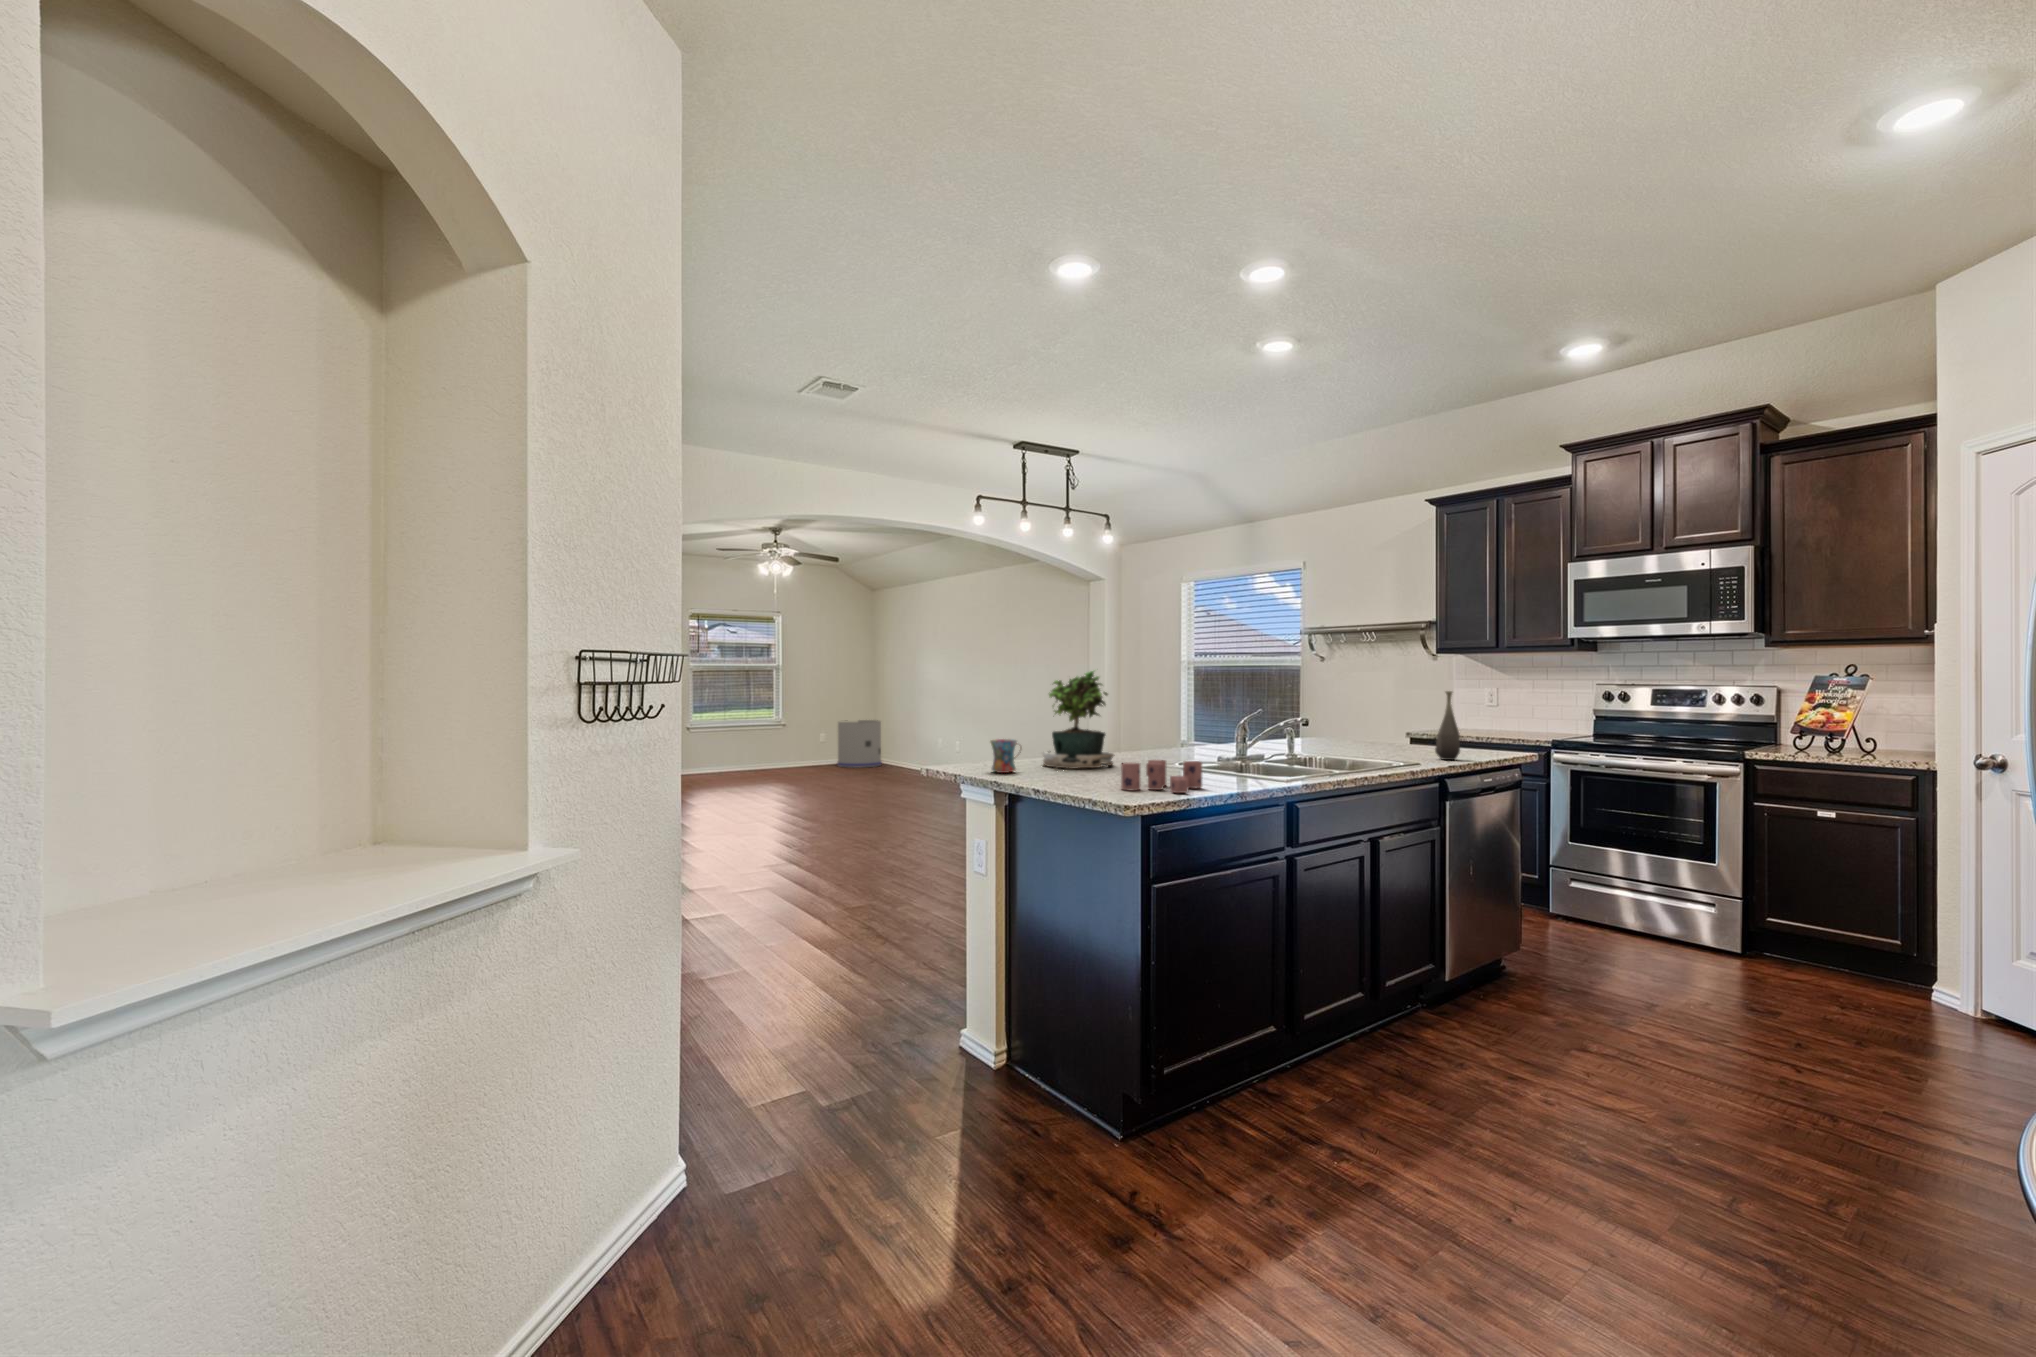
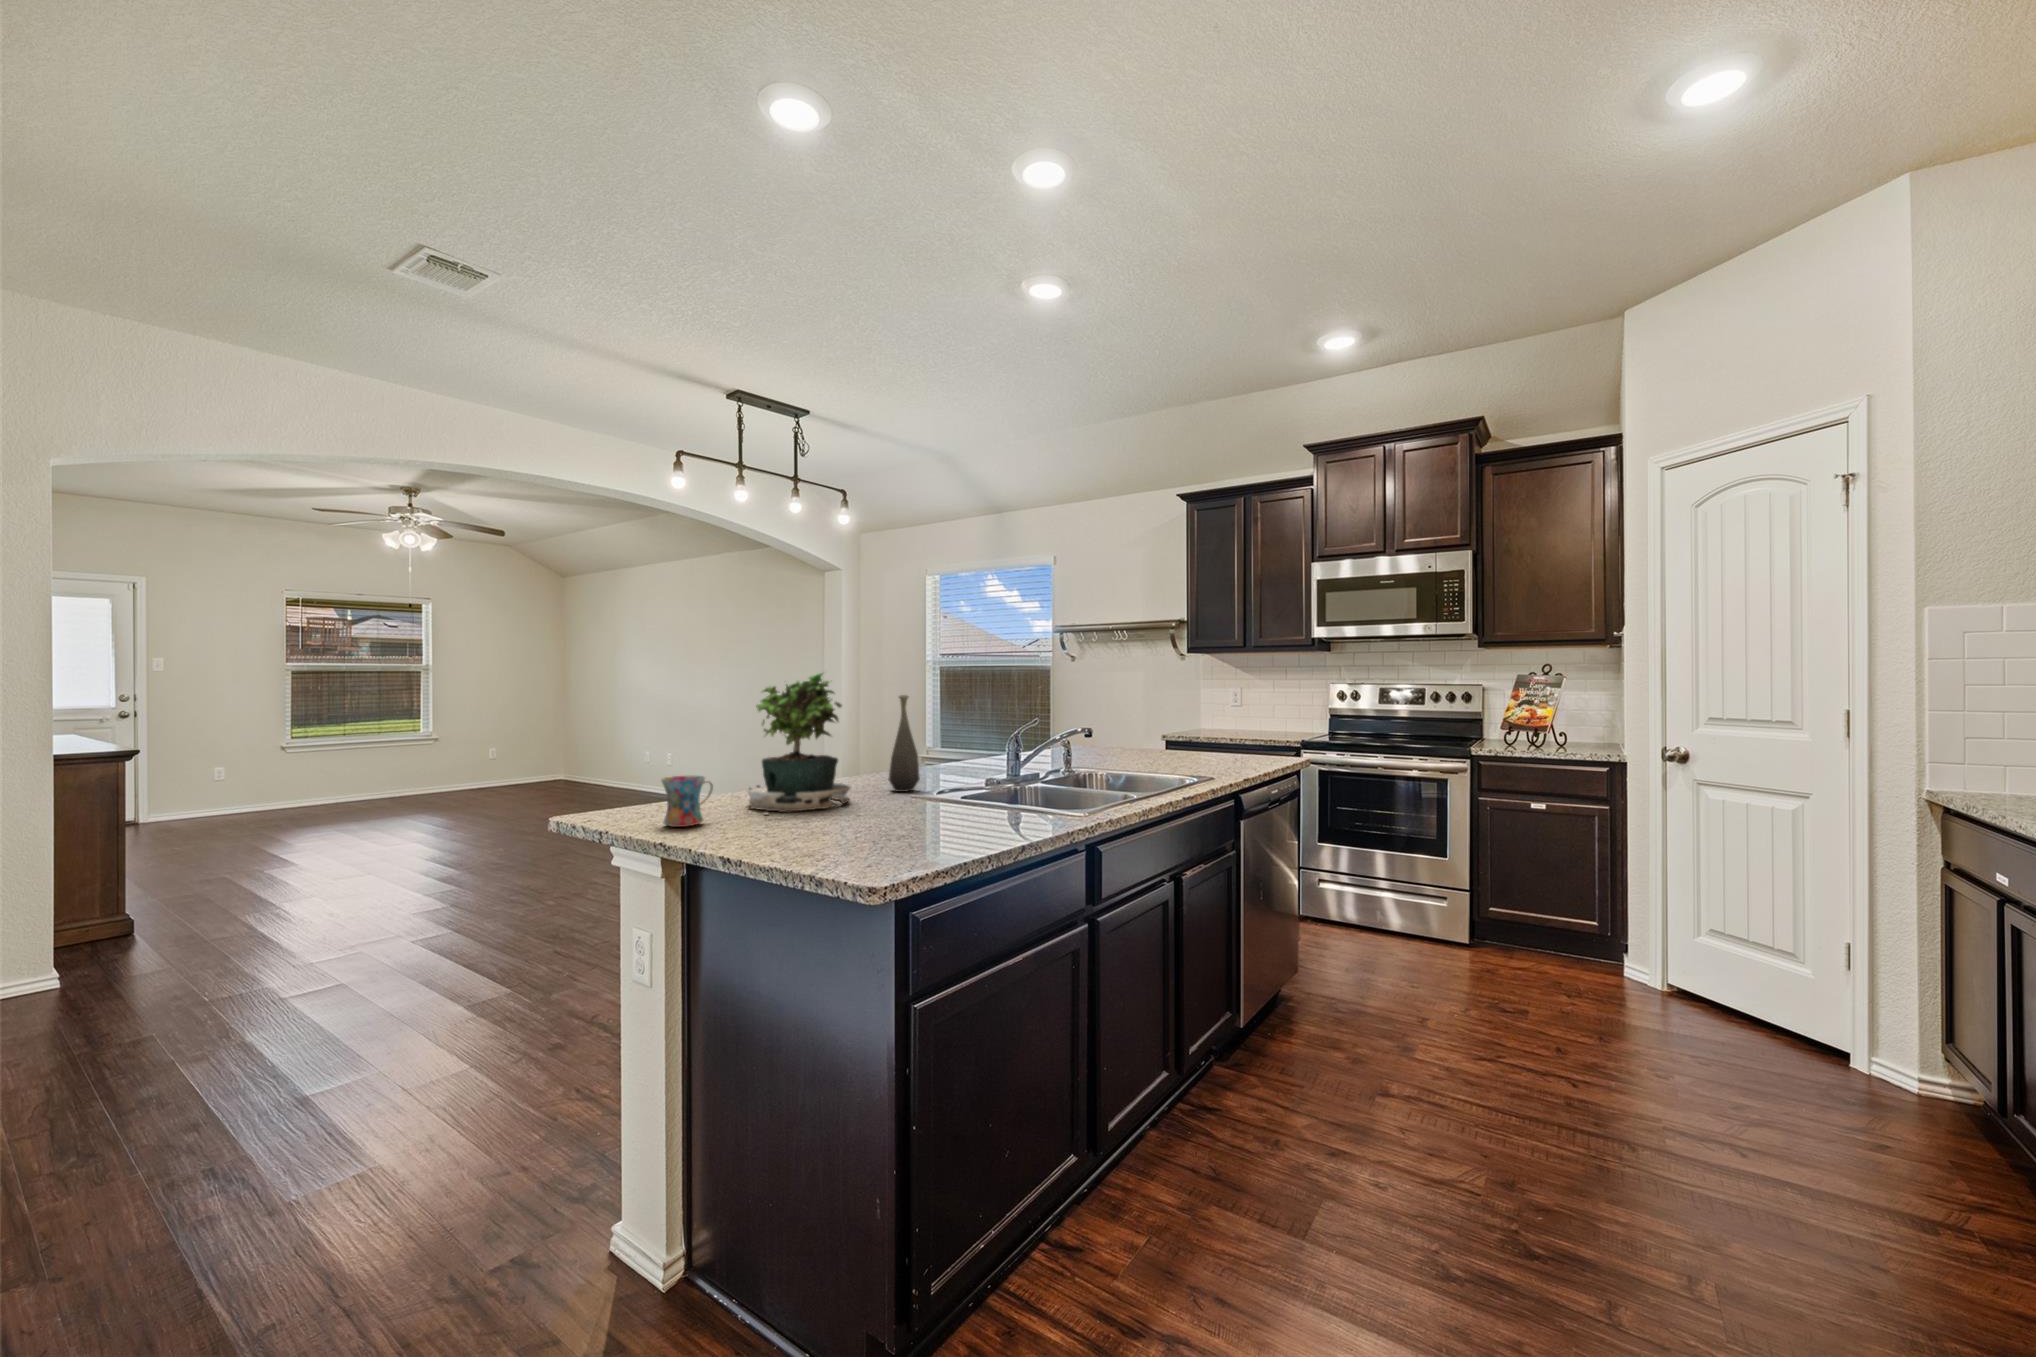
bottle: present [1435,691,1460,760] -> present [889,695,920,792]
trash can: present [837,720,882,768] -> none [511,728,572,786]
candle: present [1121,760,1202,793] -> none [861,801,976,854]

